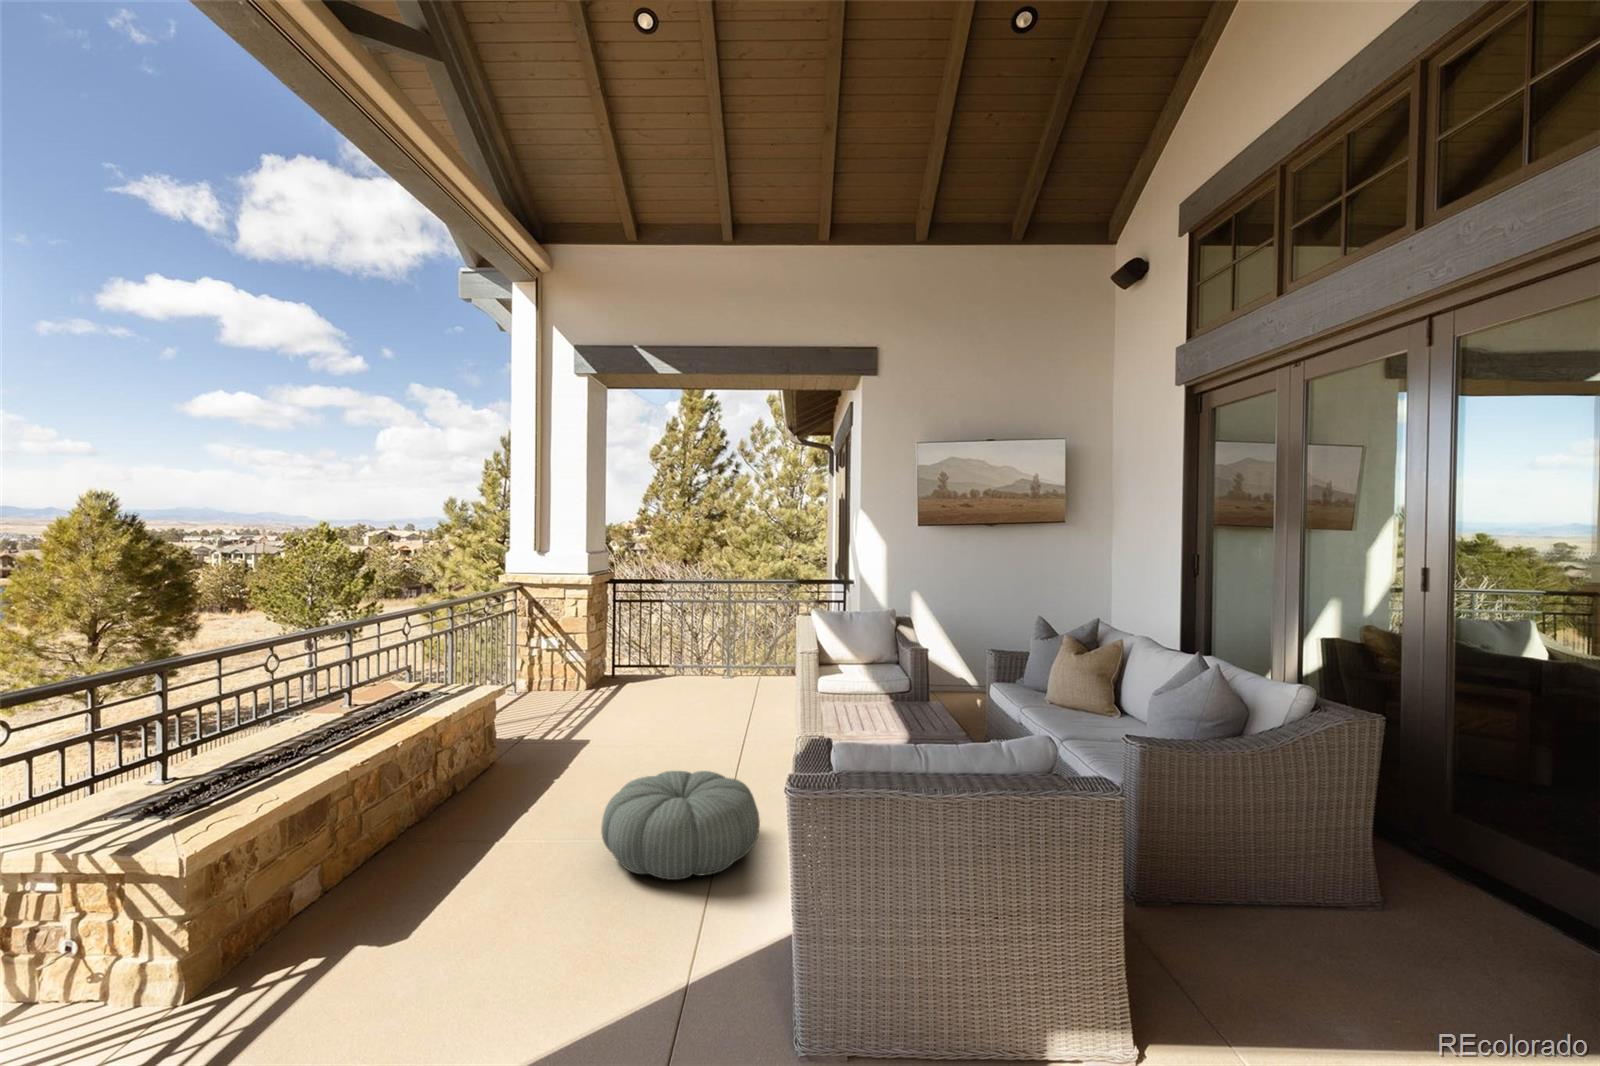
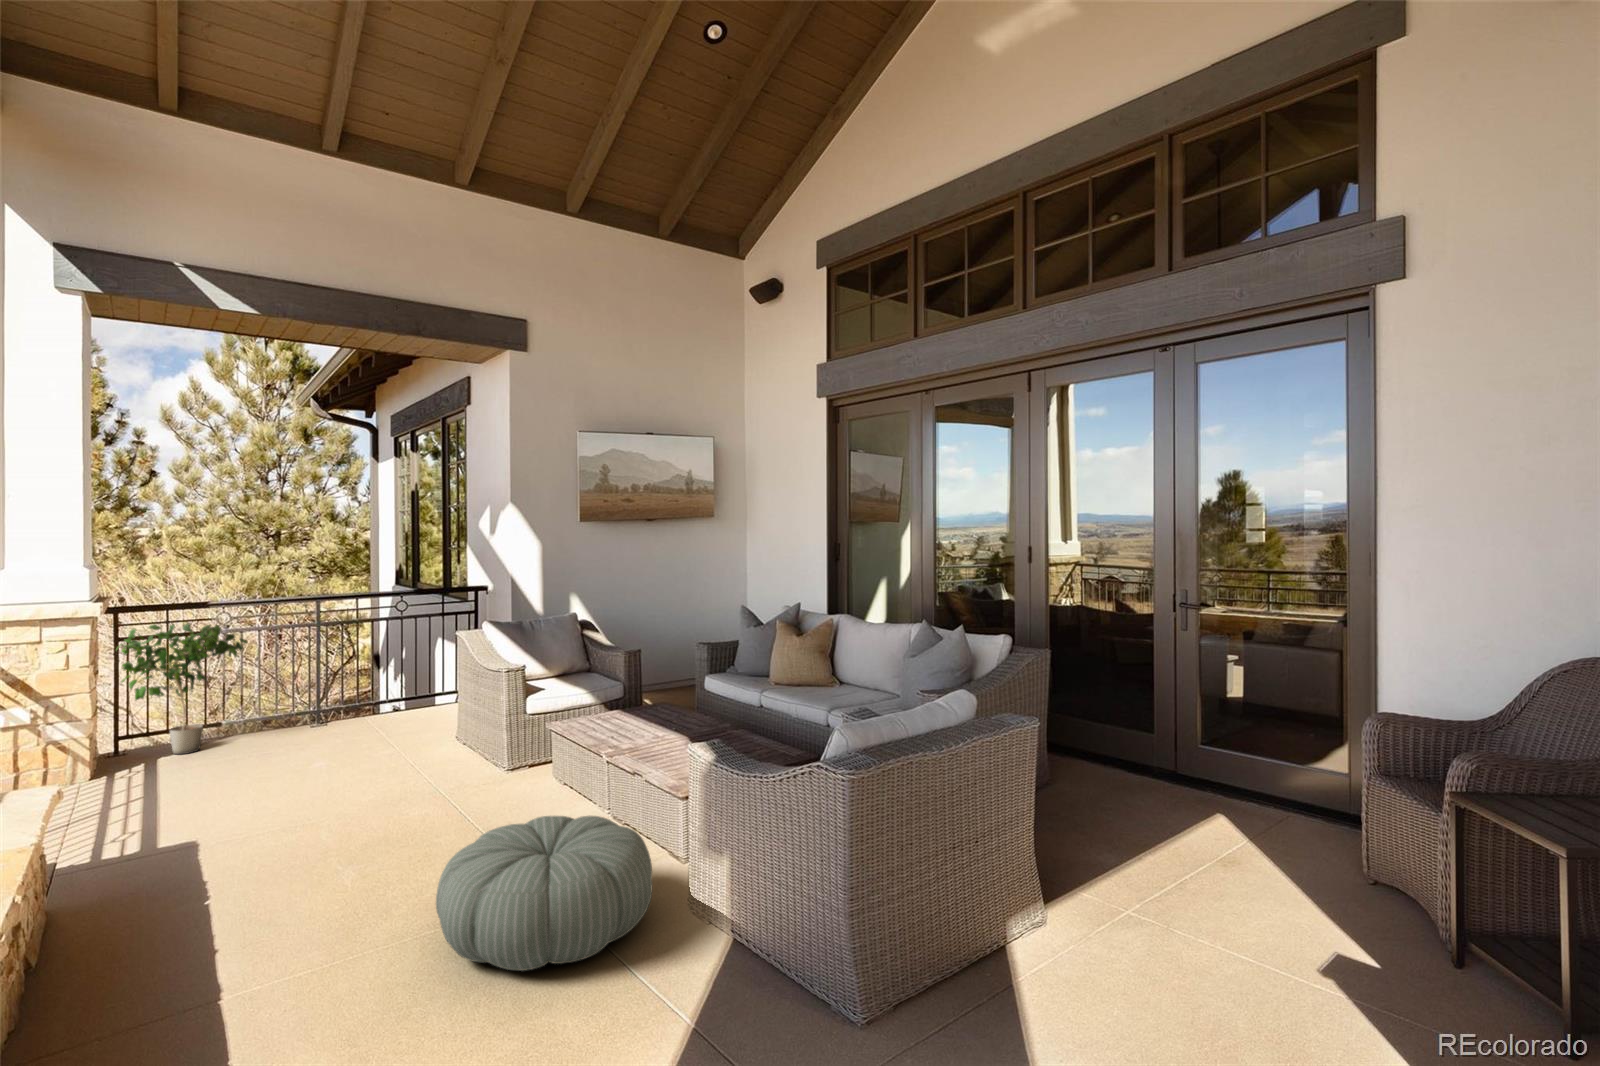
potted plant: none [608,592,680,683] -> present [116,624,247,754]

